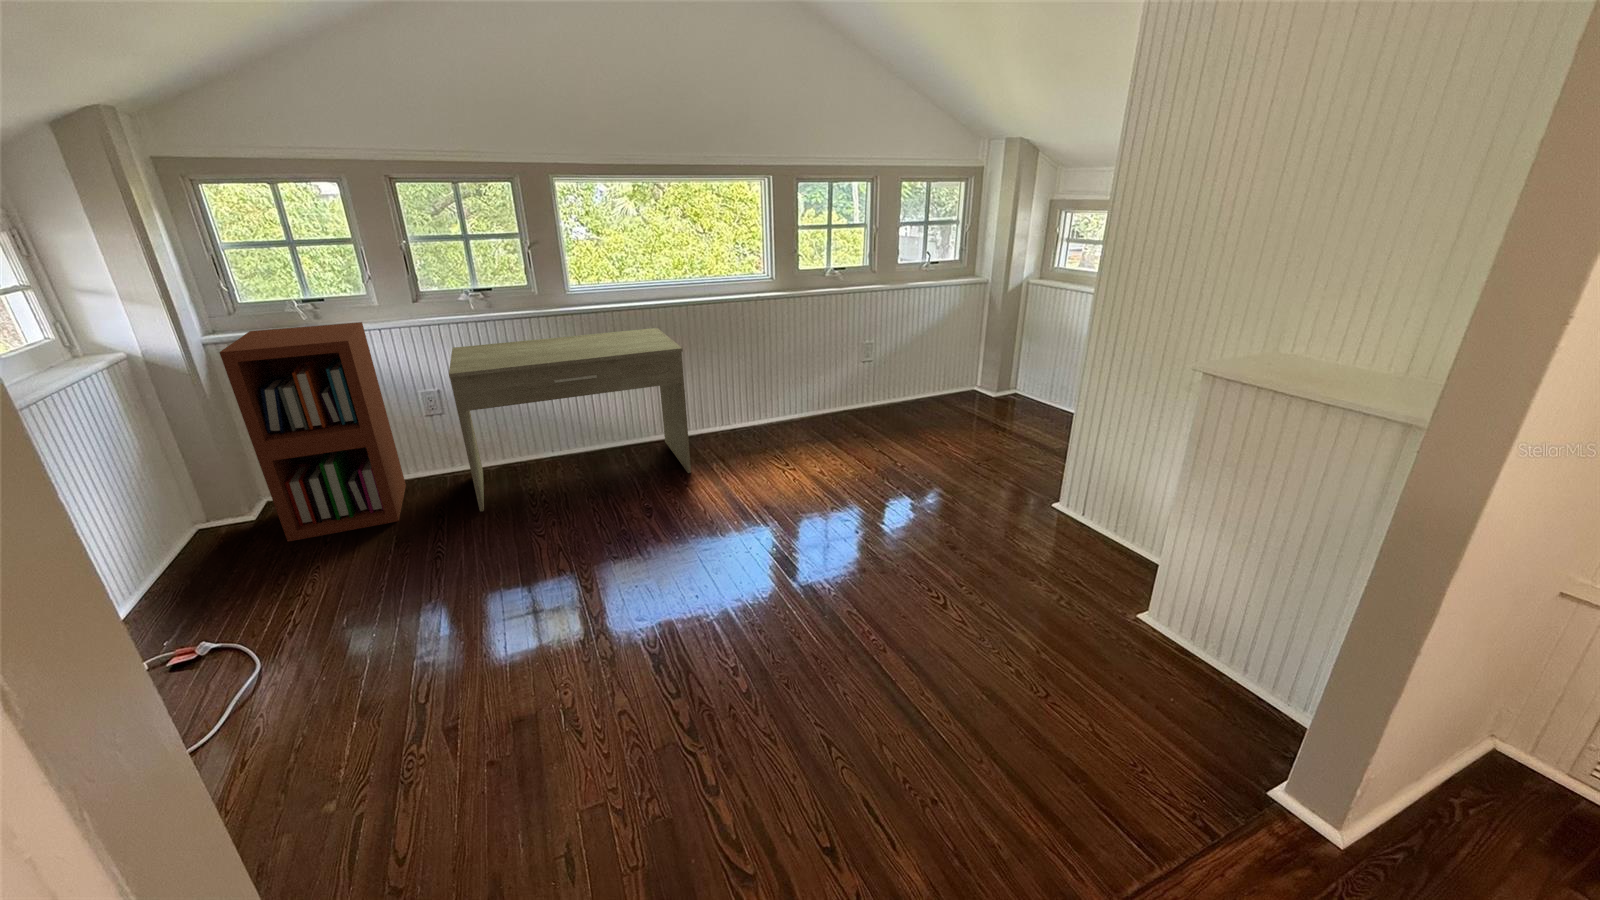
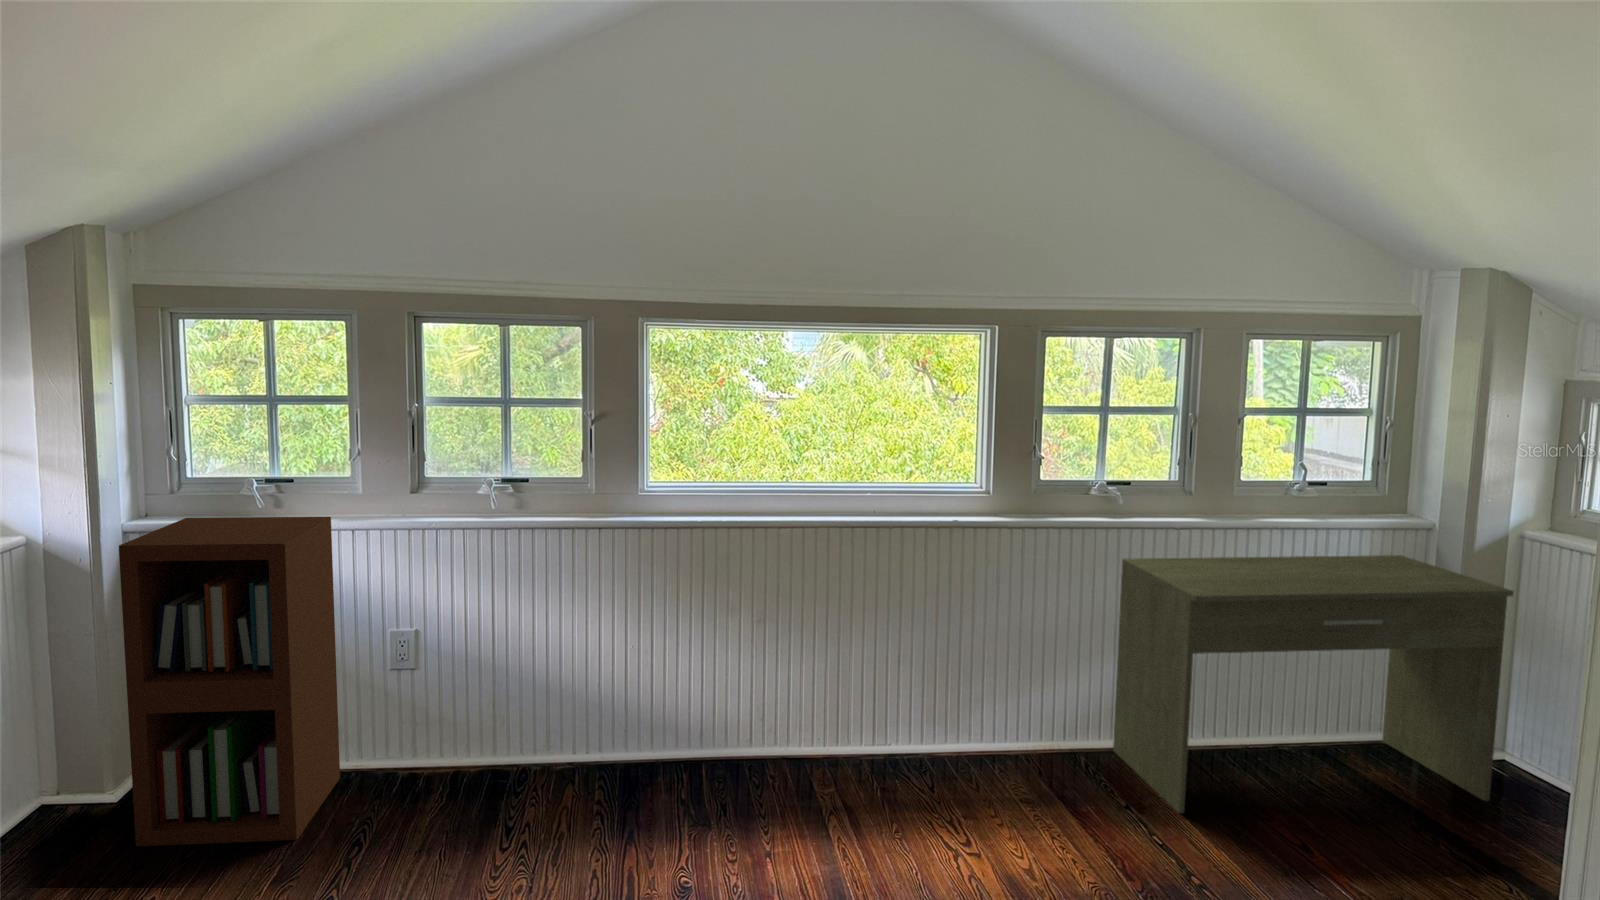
desk: present [449,328,691,512] -> present [1113,555,1513,813]

